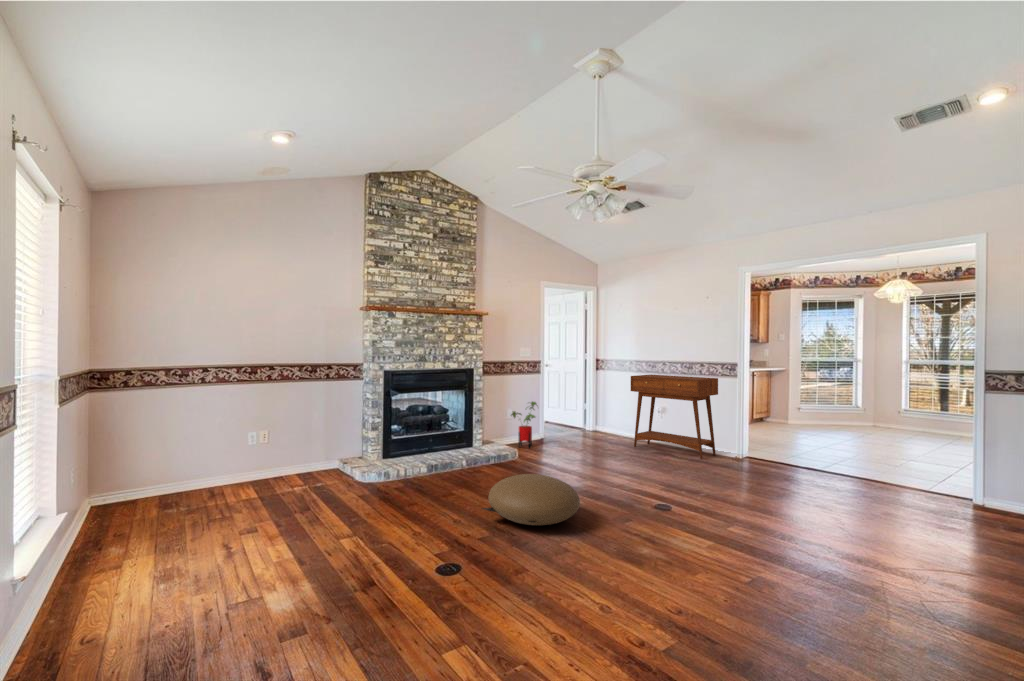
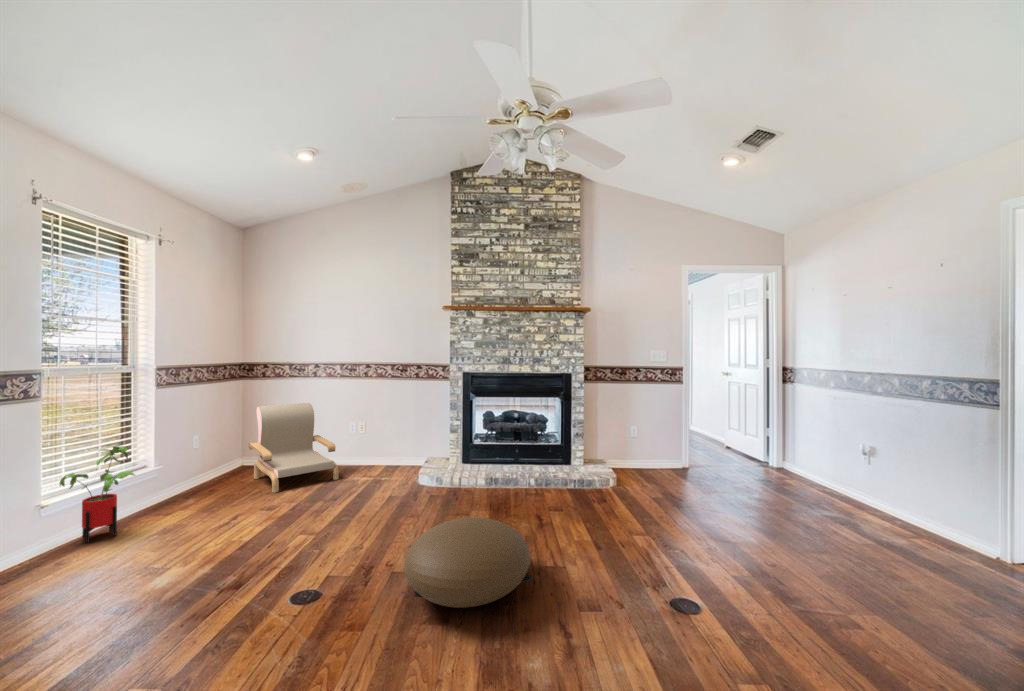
console table: present [631,375,718,459] -> none [802,393,979,556]
house plant: present [511,402,537,447] -> present [60,446,134,543]
armchair: none [147,414,271,515] -> present [249,403,339,493]

